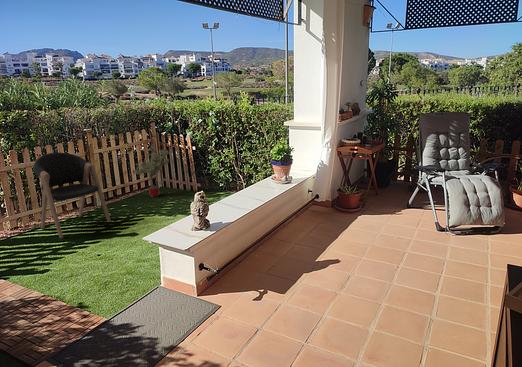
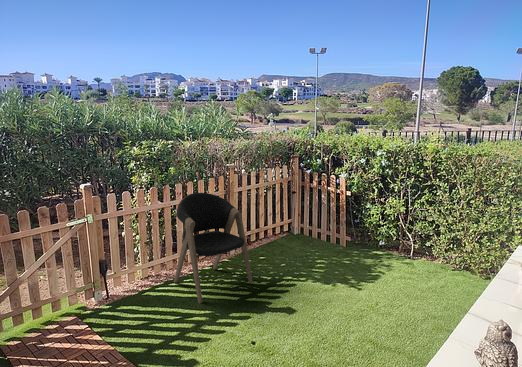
potted tree: present [134,146,169,197] -> none [274,186,315,249]

